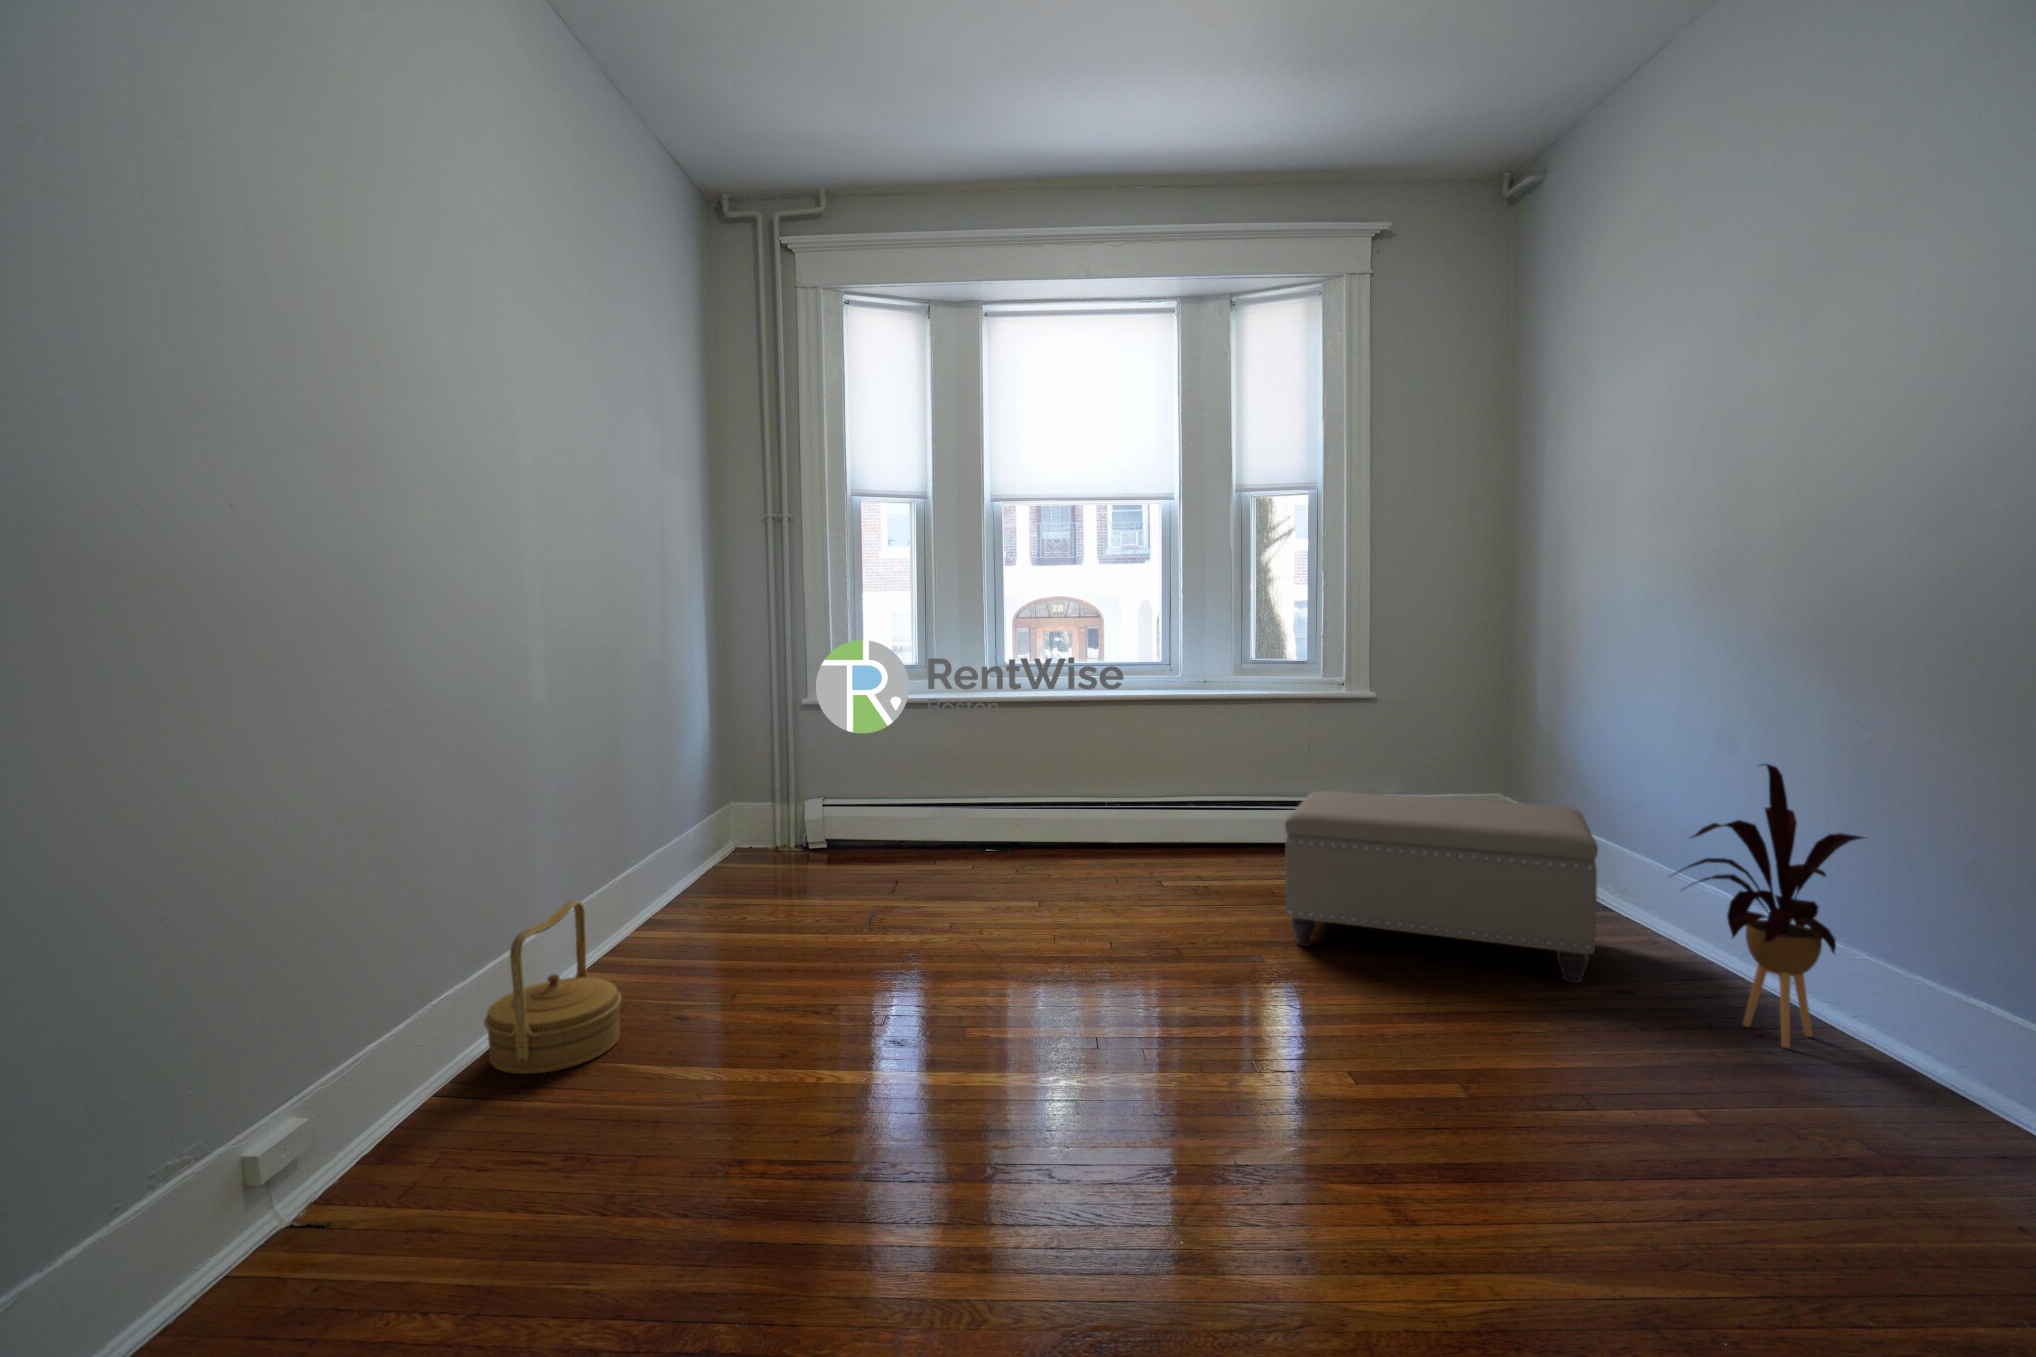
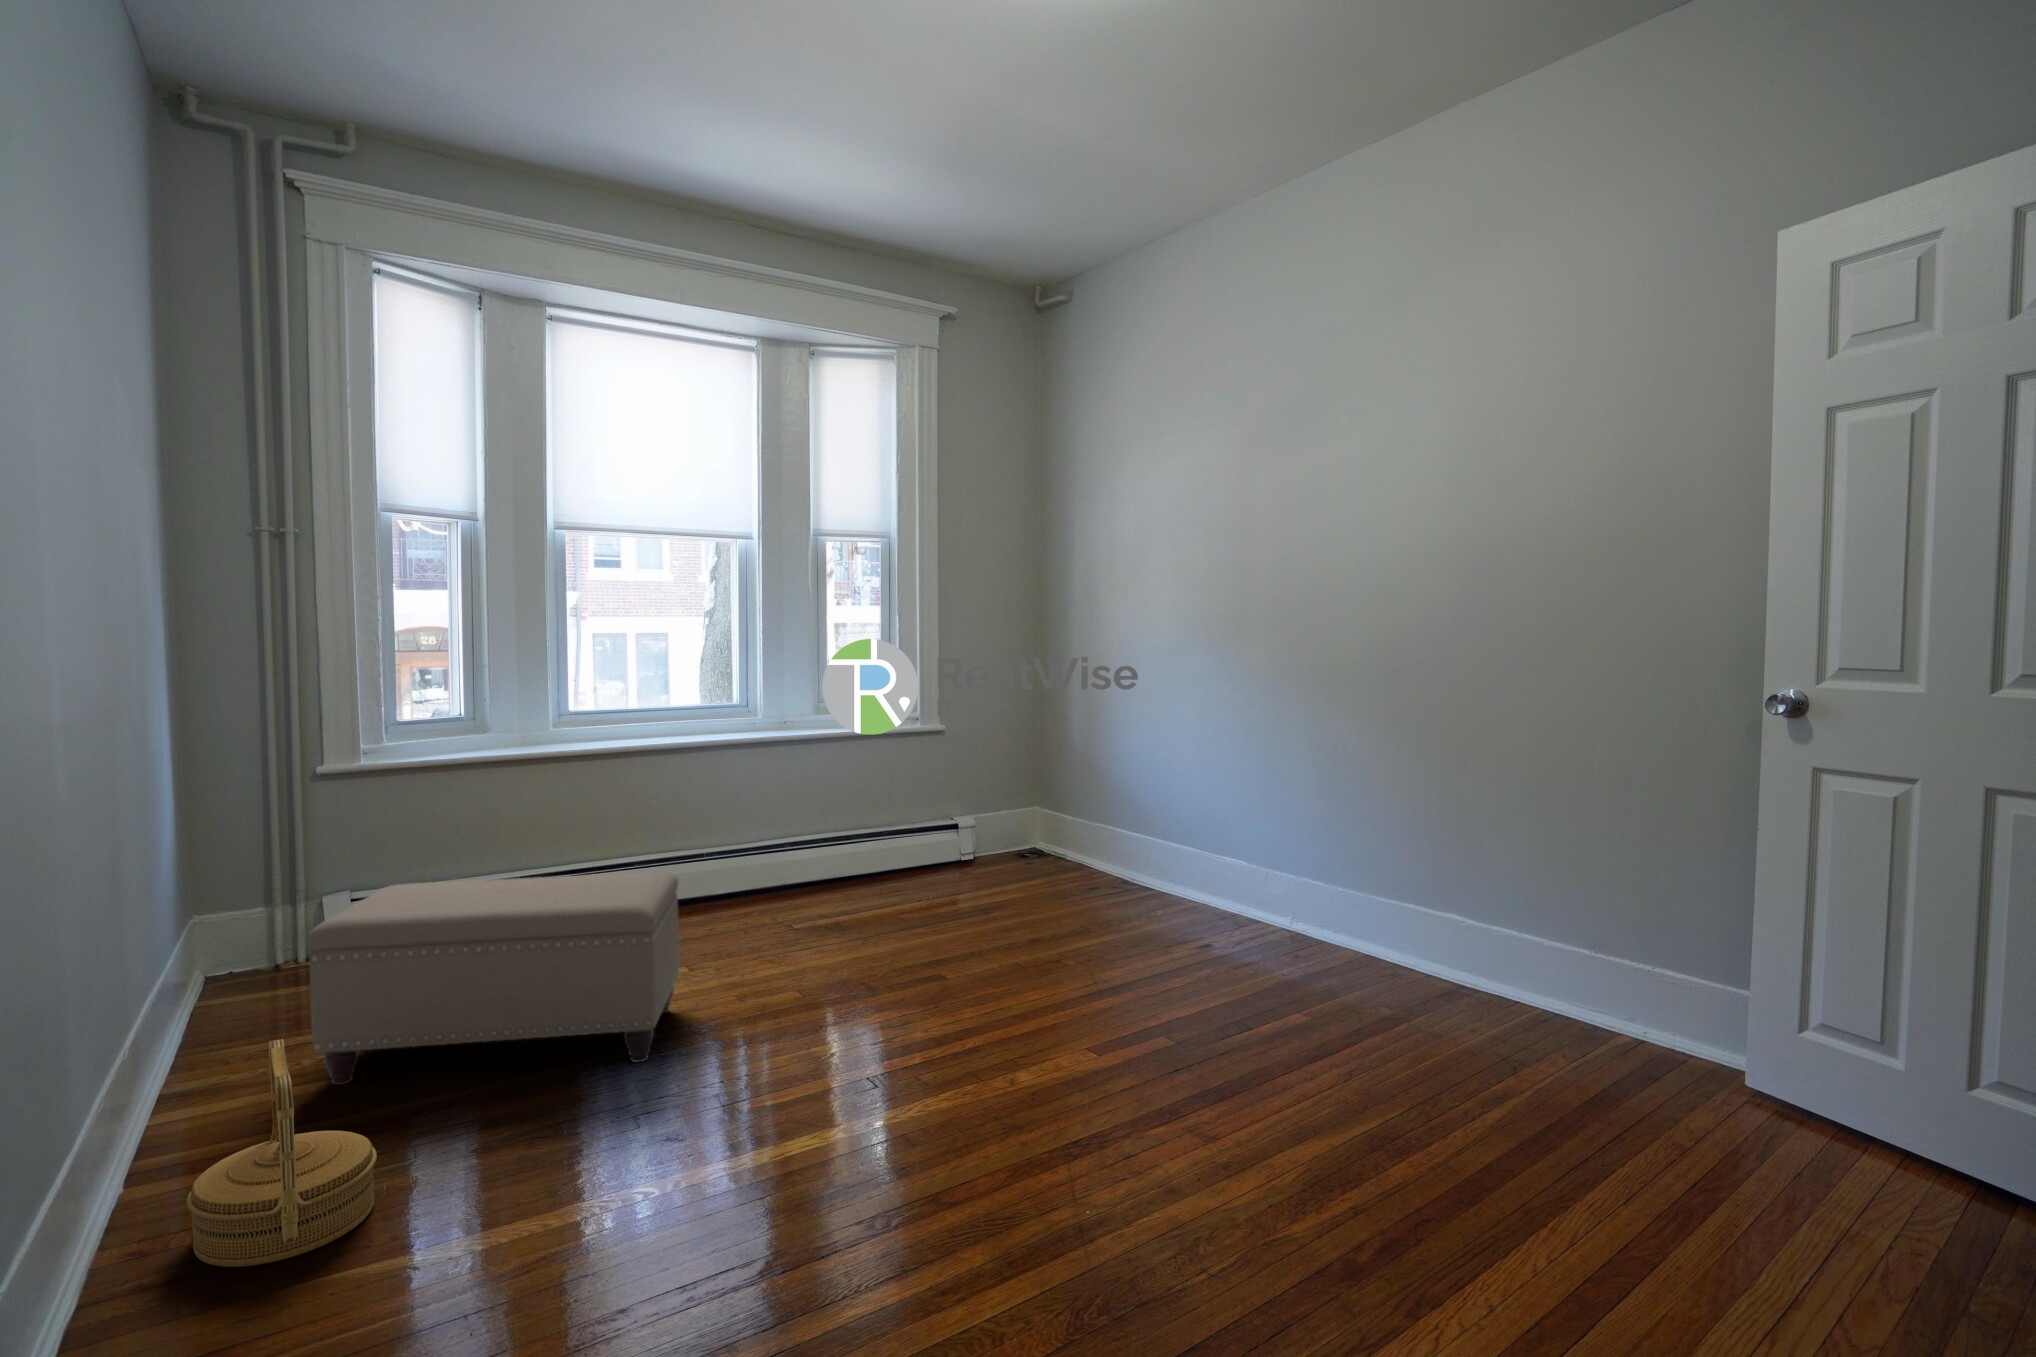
house plant: present [1675,764,1863,1048] -> none [1232,767,1328,956]
ottoman: present [1285,791,1598,983] -> present [307,872,679,1085]

